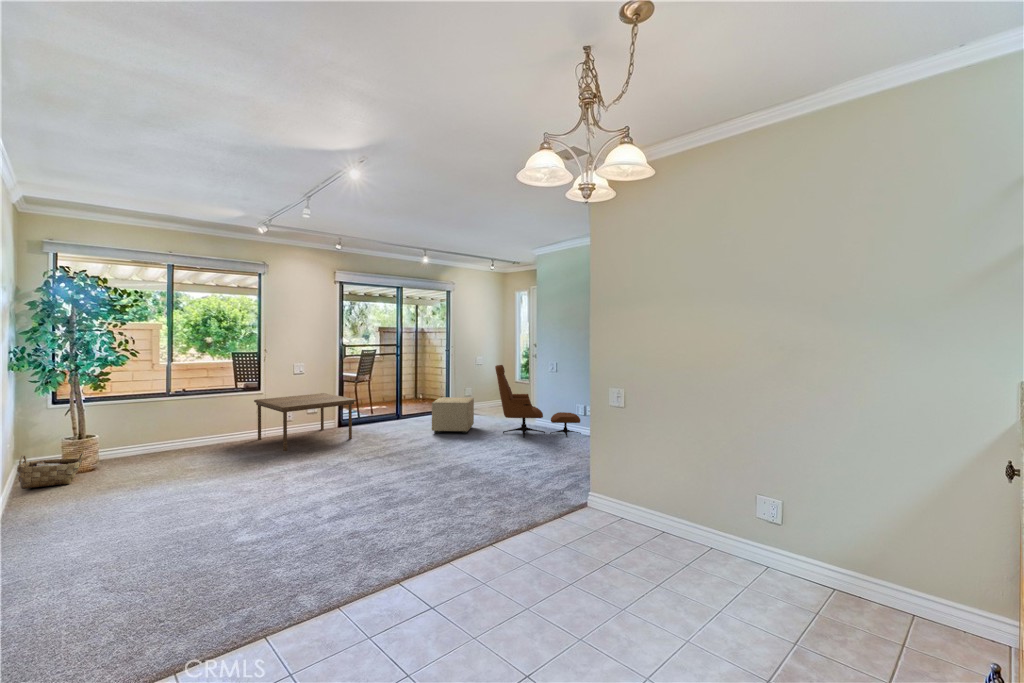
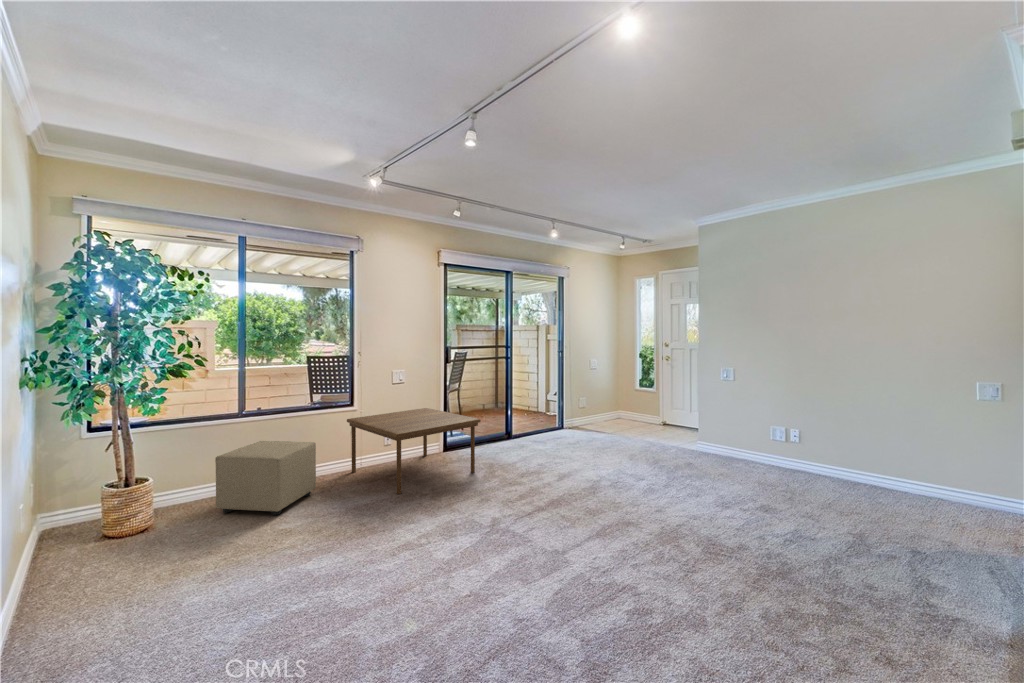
lounge chair: present [495,365,581,438] -> none [659,373,781,474]
ottoman: present [432,397,474,434] -> present [215,441,316,515]
woven basket: present [17,453,83,489] -> none [34,511,133,575]

